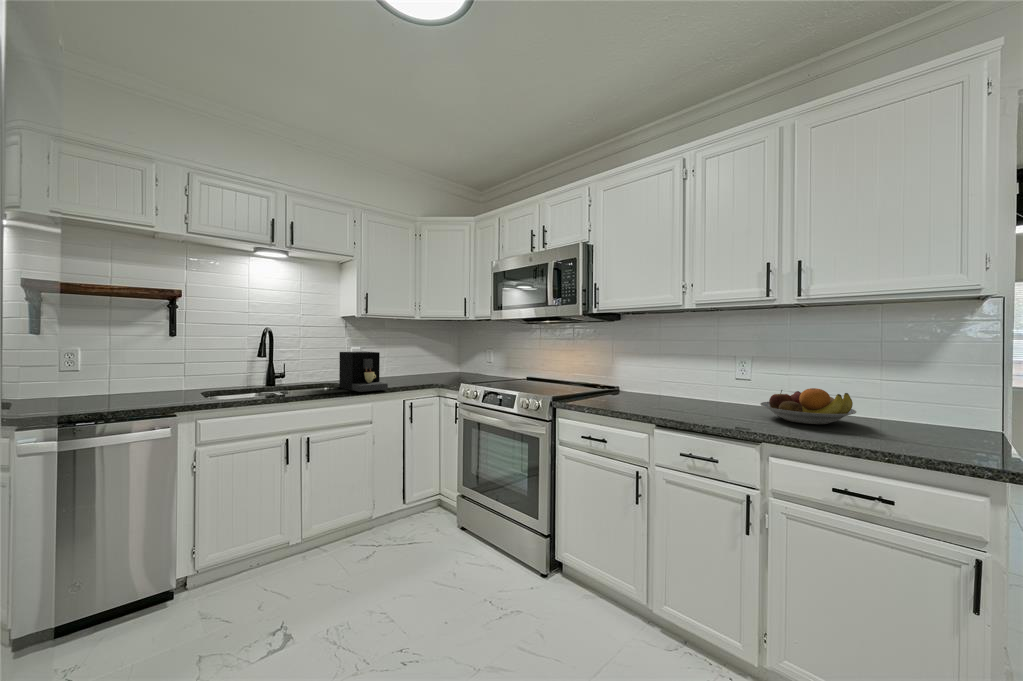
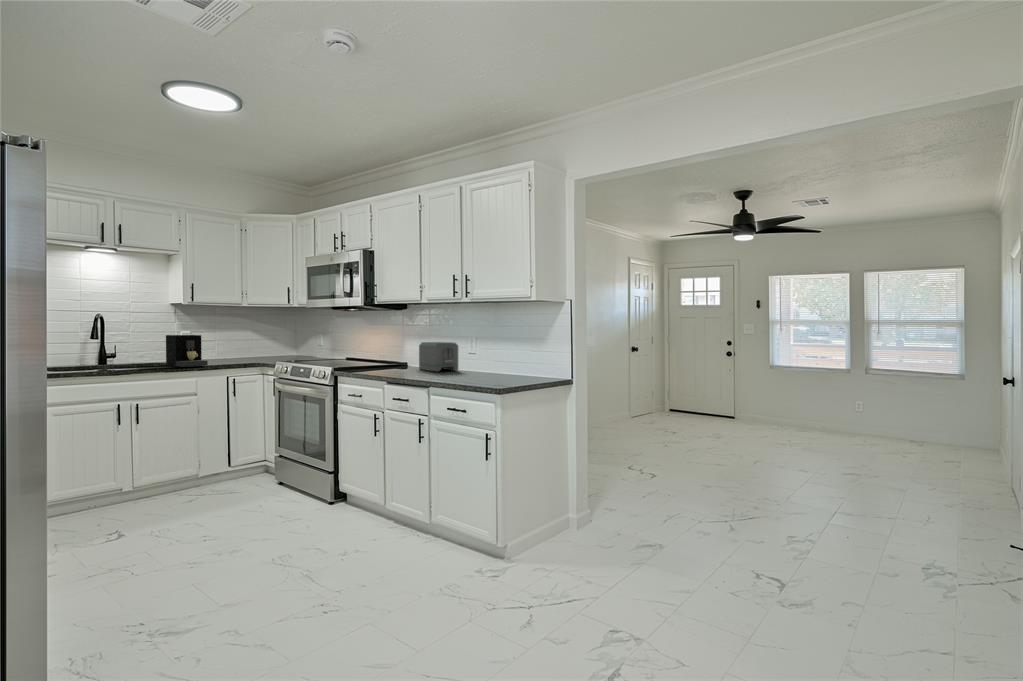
toaster: none [655,364,722,407] -> present [419,342,458,372]
fruit bowl: present [760,388,856,424] -> none [464,354,517,377]

